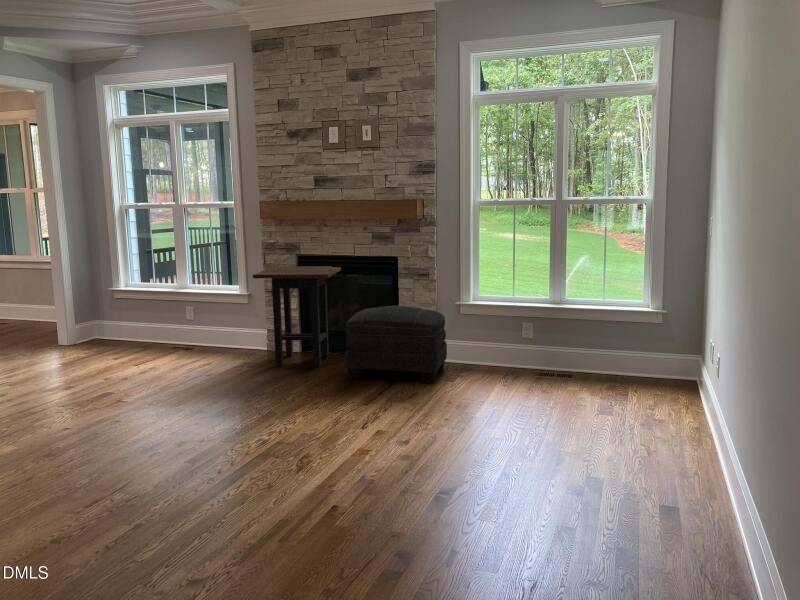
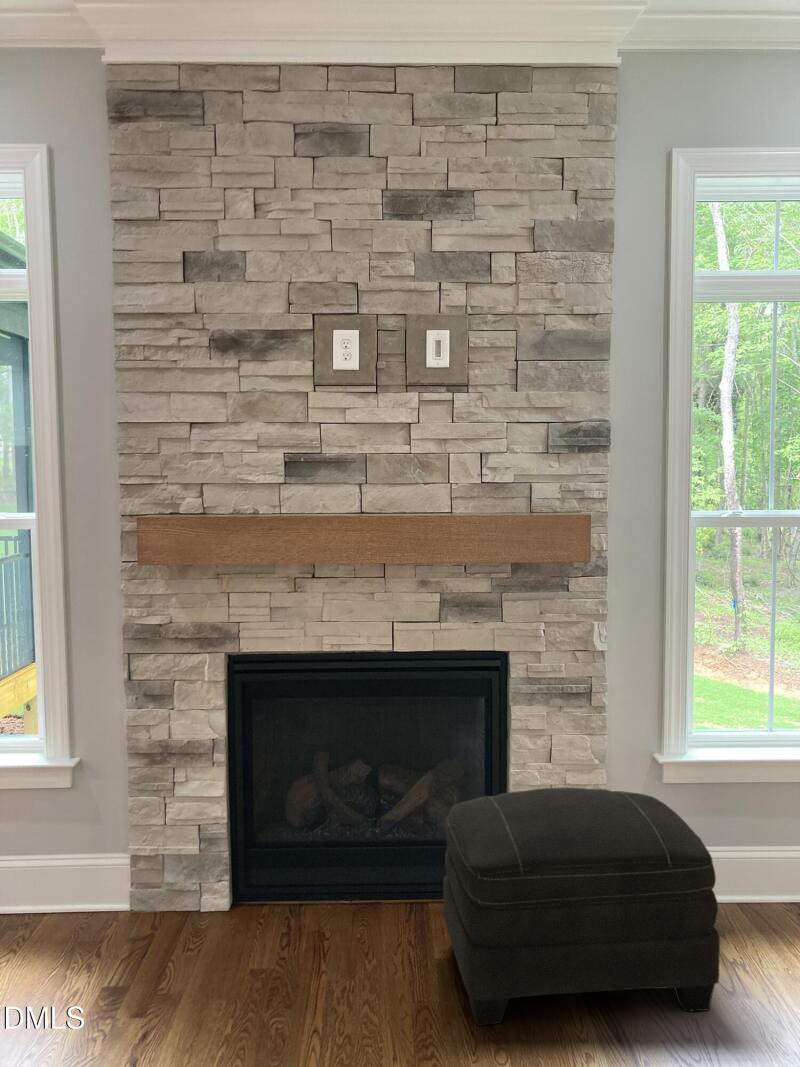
side table: present [253,266,341,366] -> none [164,677,389,993]

